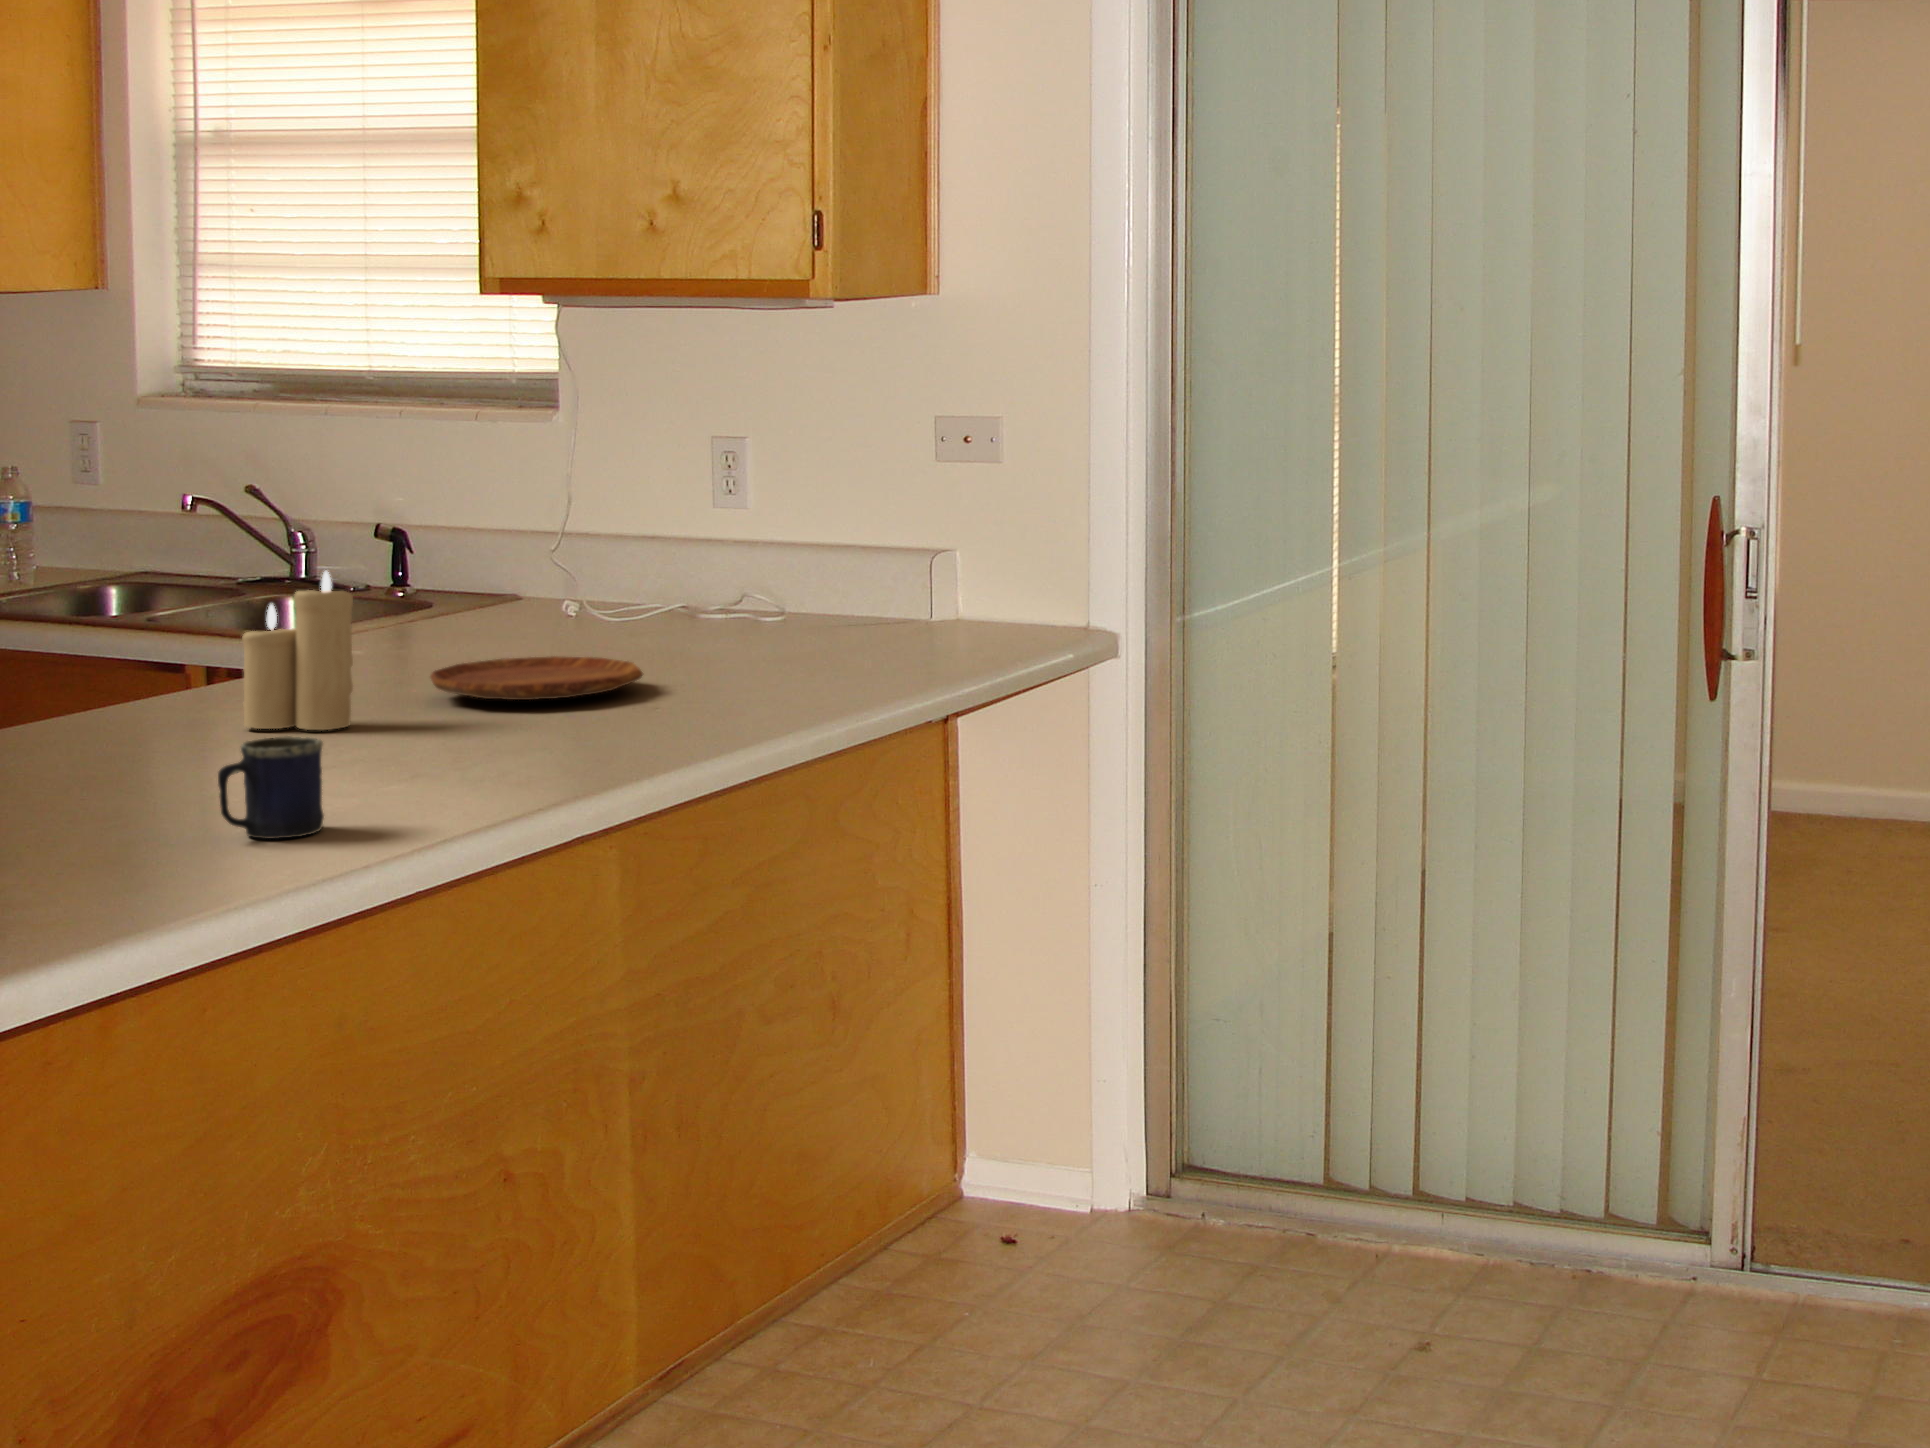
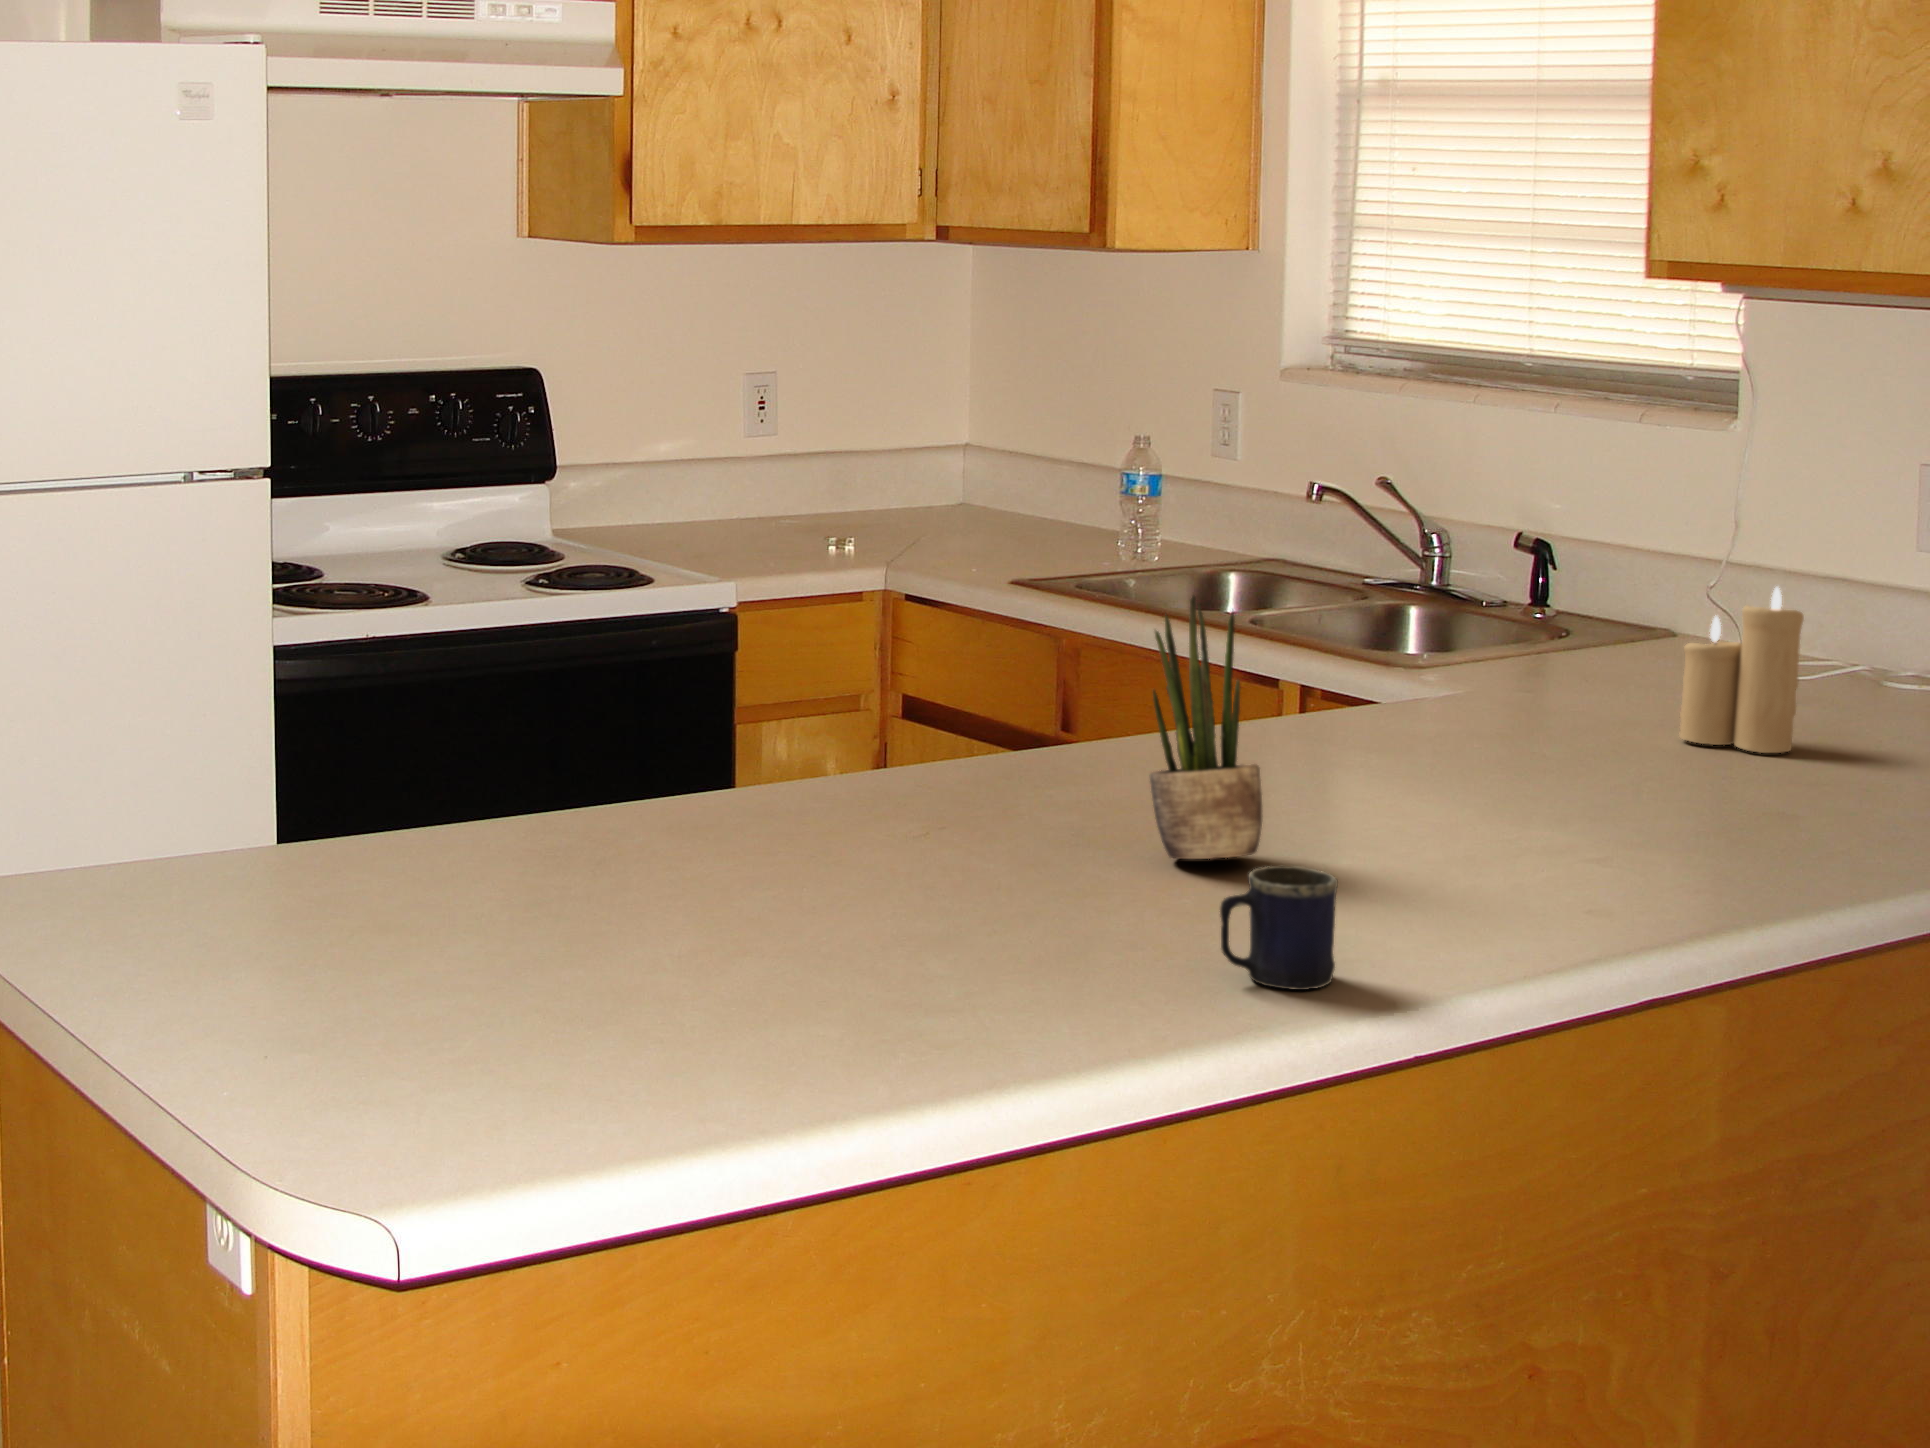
potted plant: none [107,530,222,773] -> present [1150,596,1262,859]
candle: present [242,571,353,730] -> present [1680,587,1804,753]
tray: present [430,656,643,700] -> none [1521,743,1786,812]

